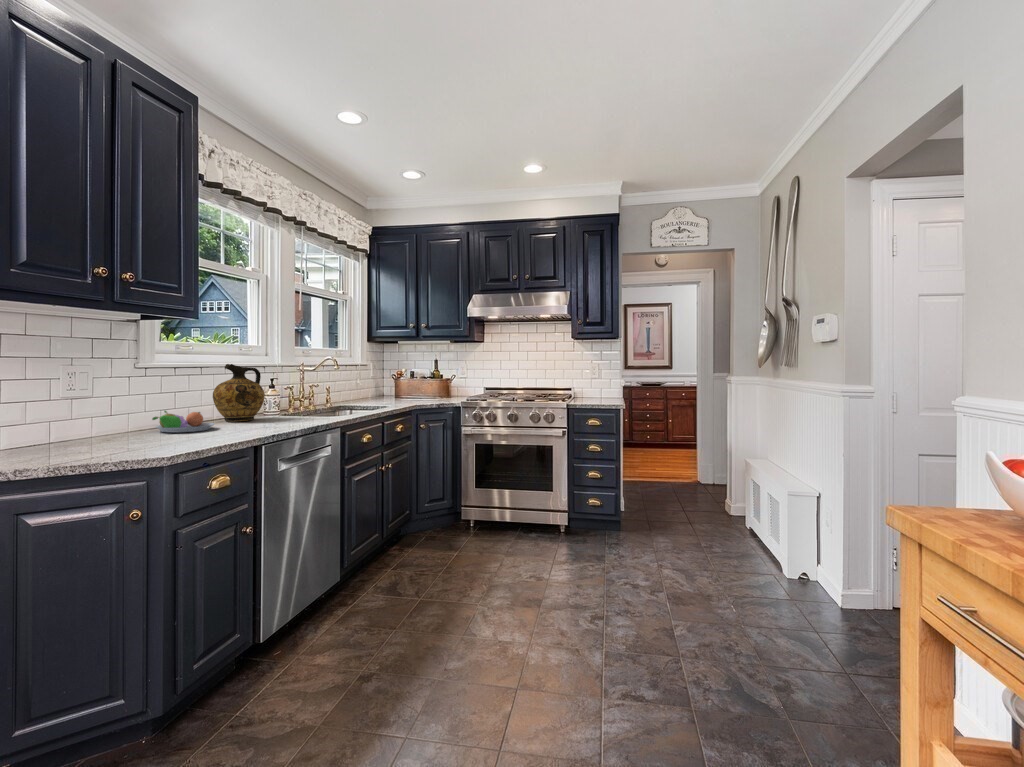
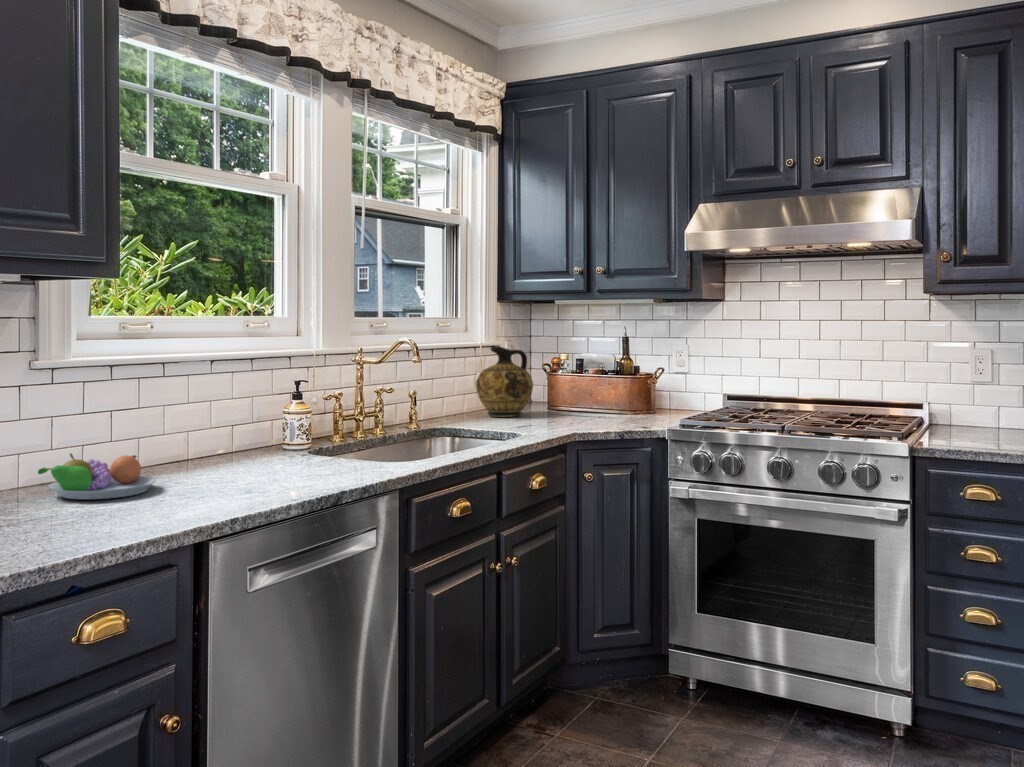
ceramic jug: present [213,364,265,422] -> present [476,346,533,417]

